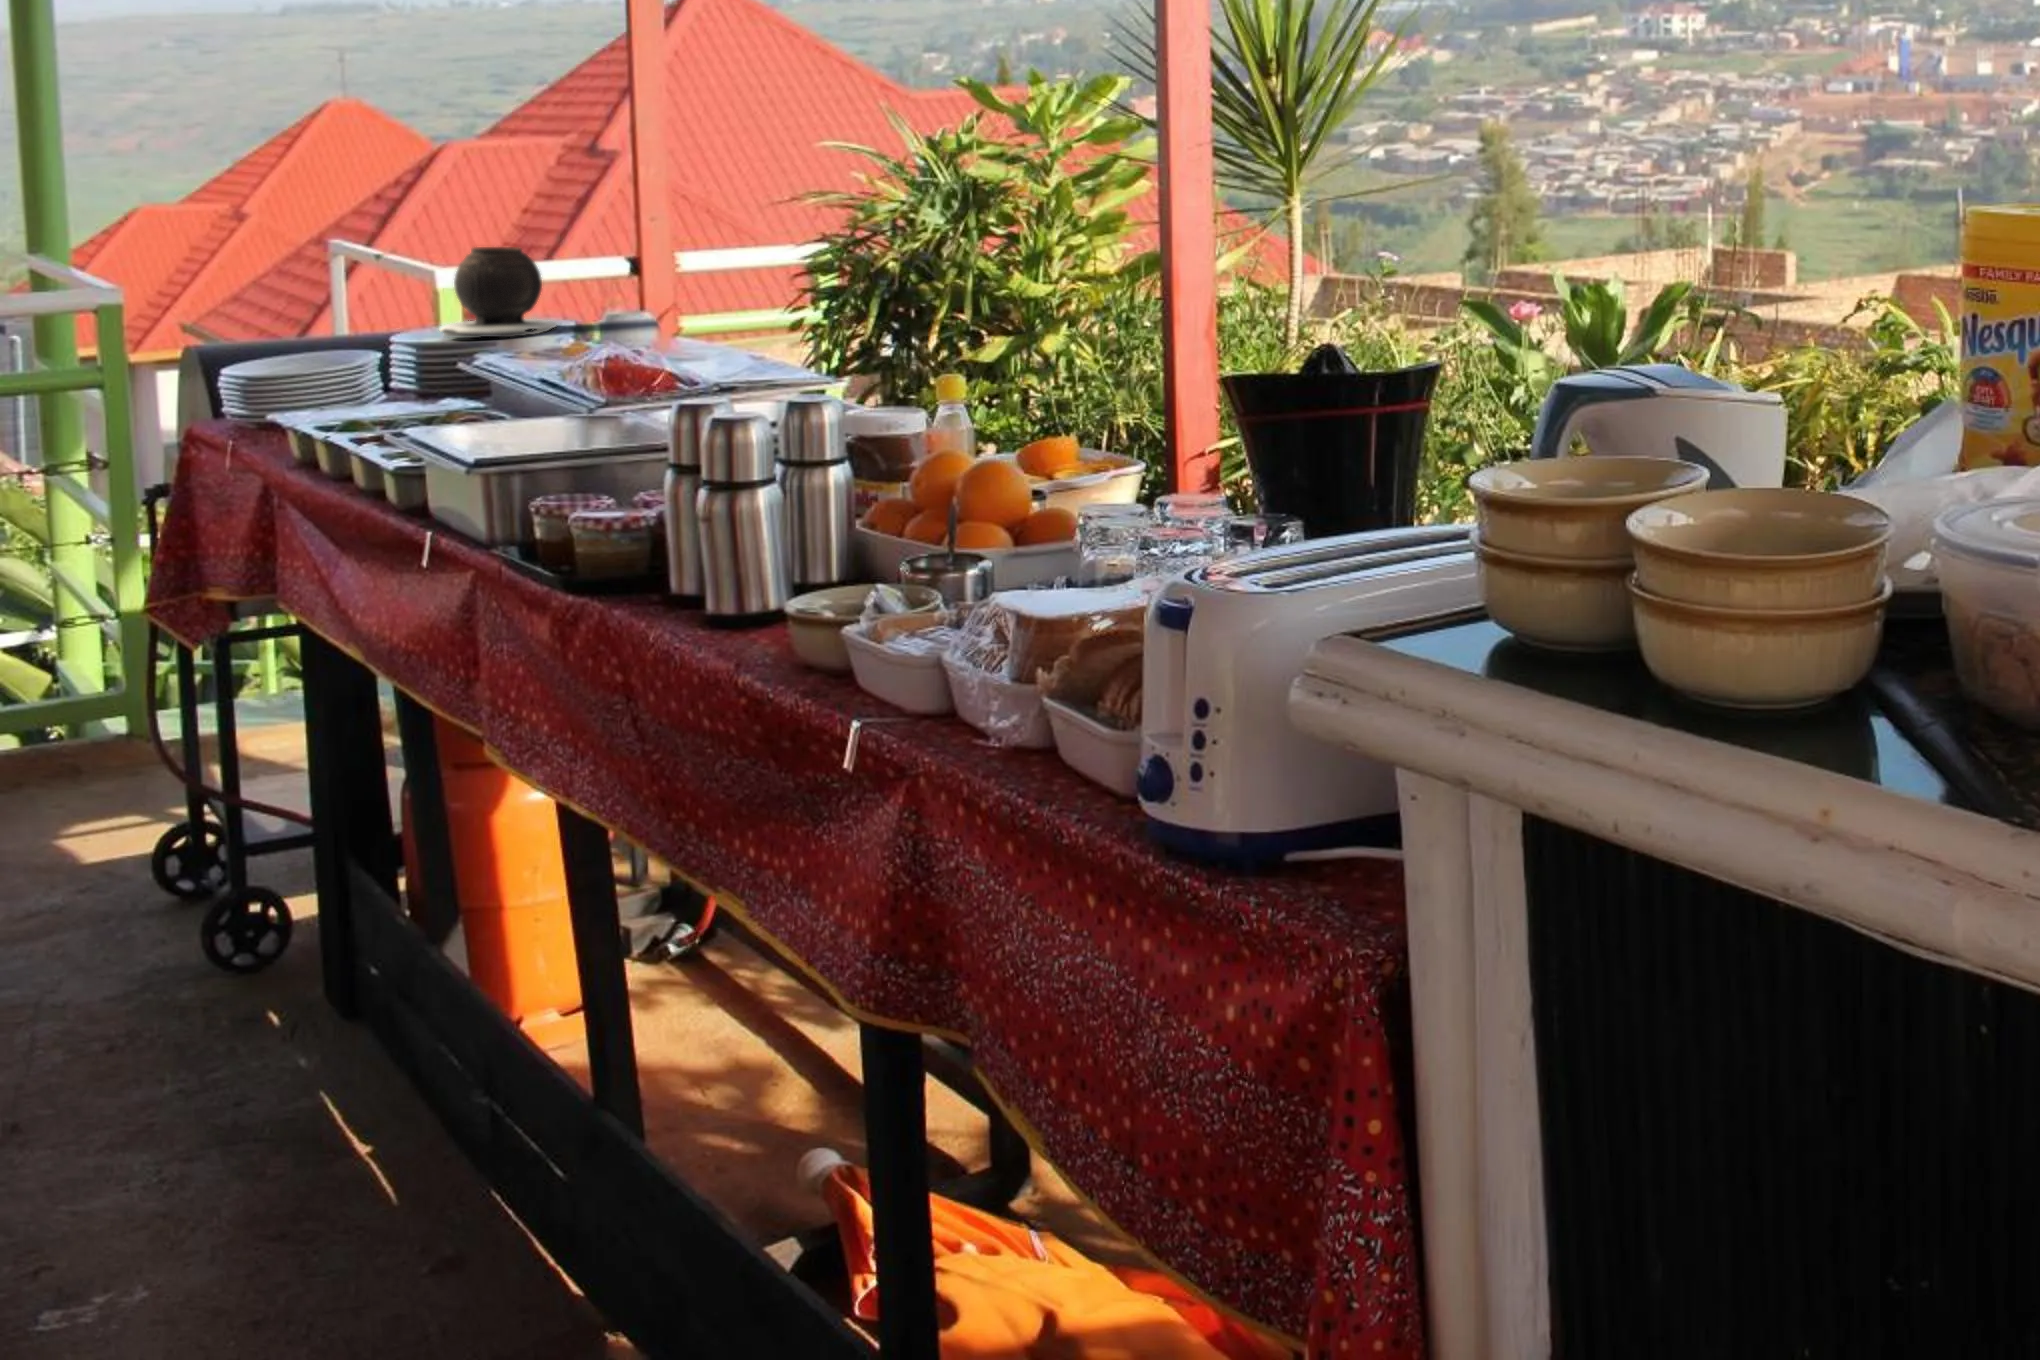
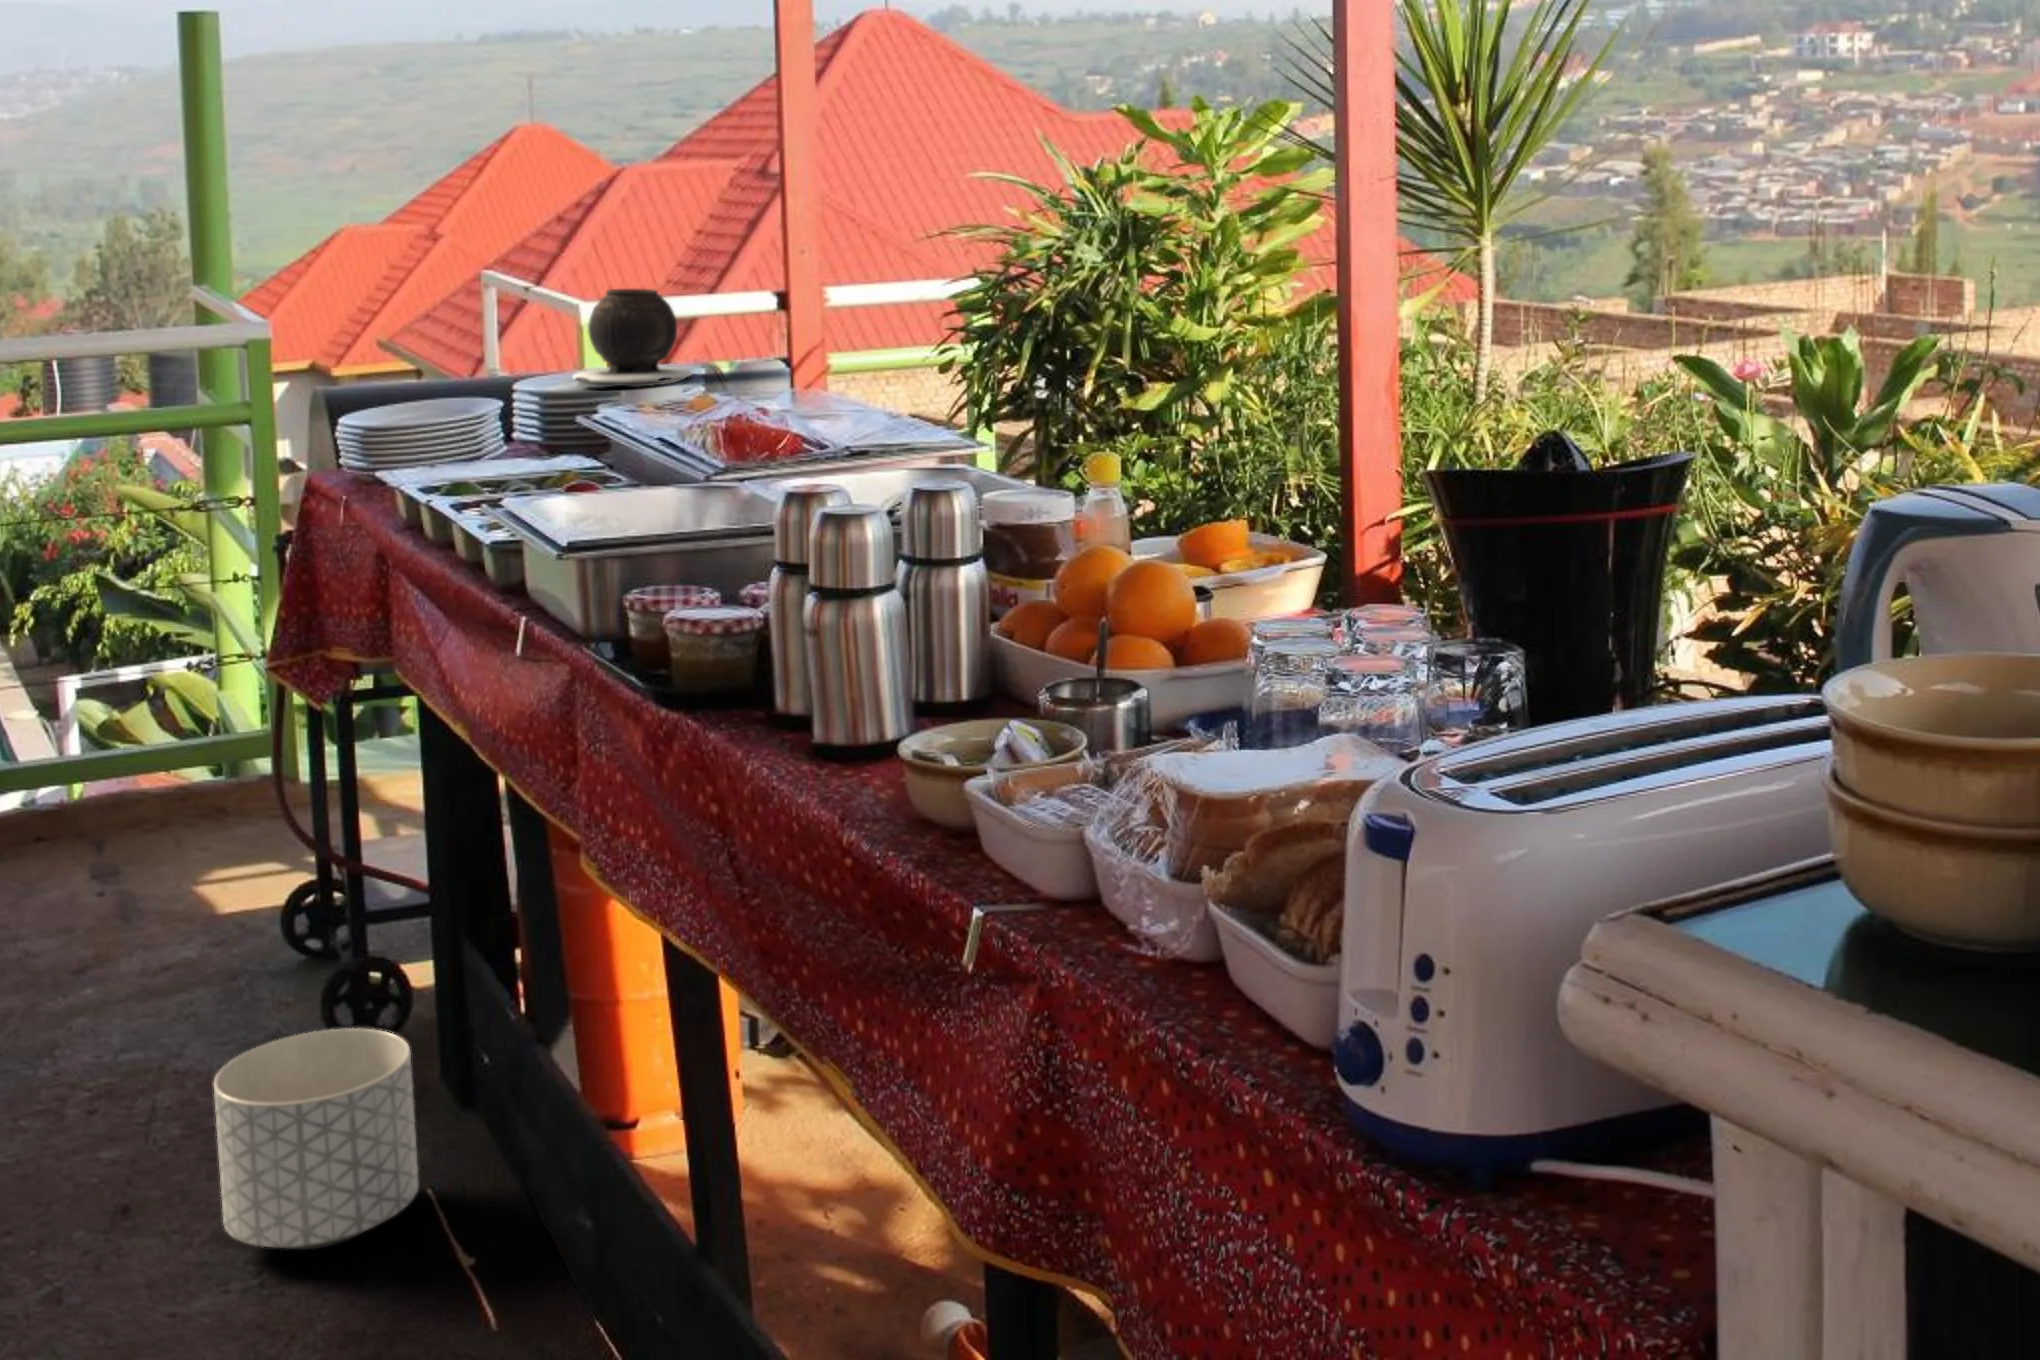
planter: none [98,937,306,1140] -> present [214,1028,418,1249]

